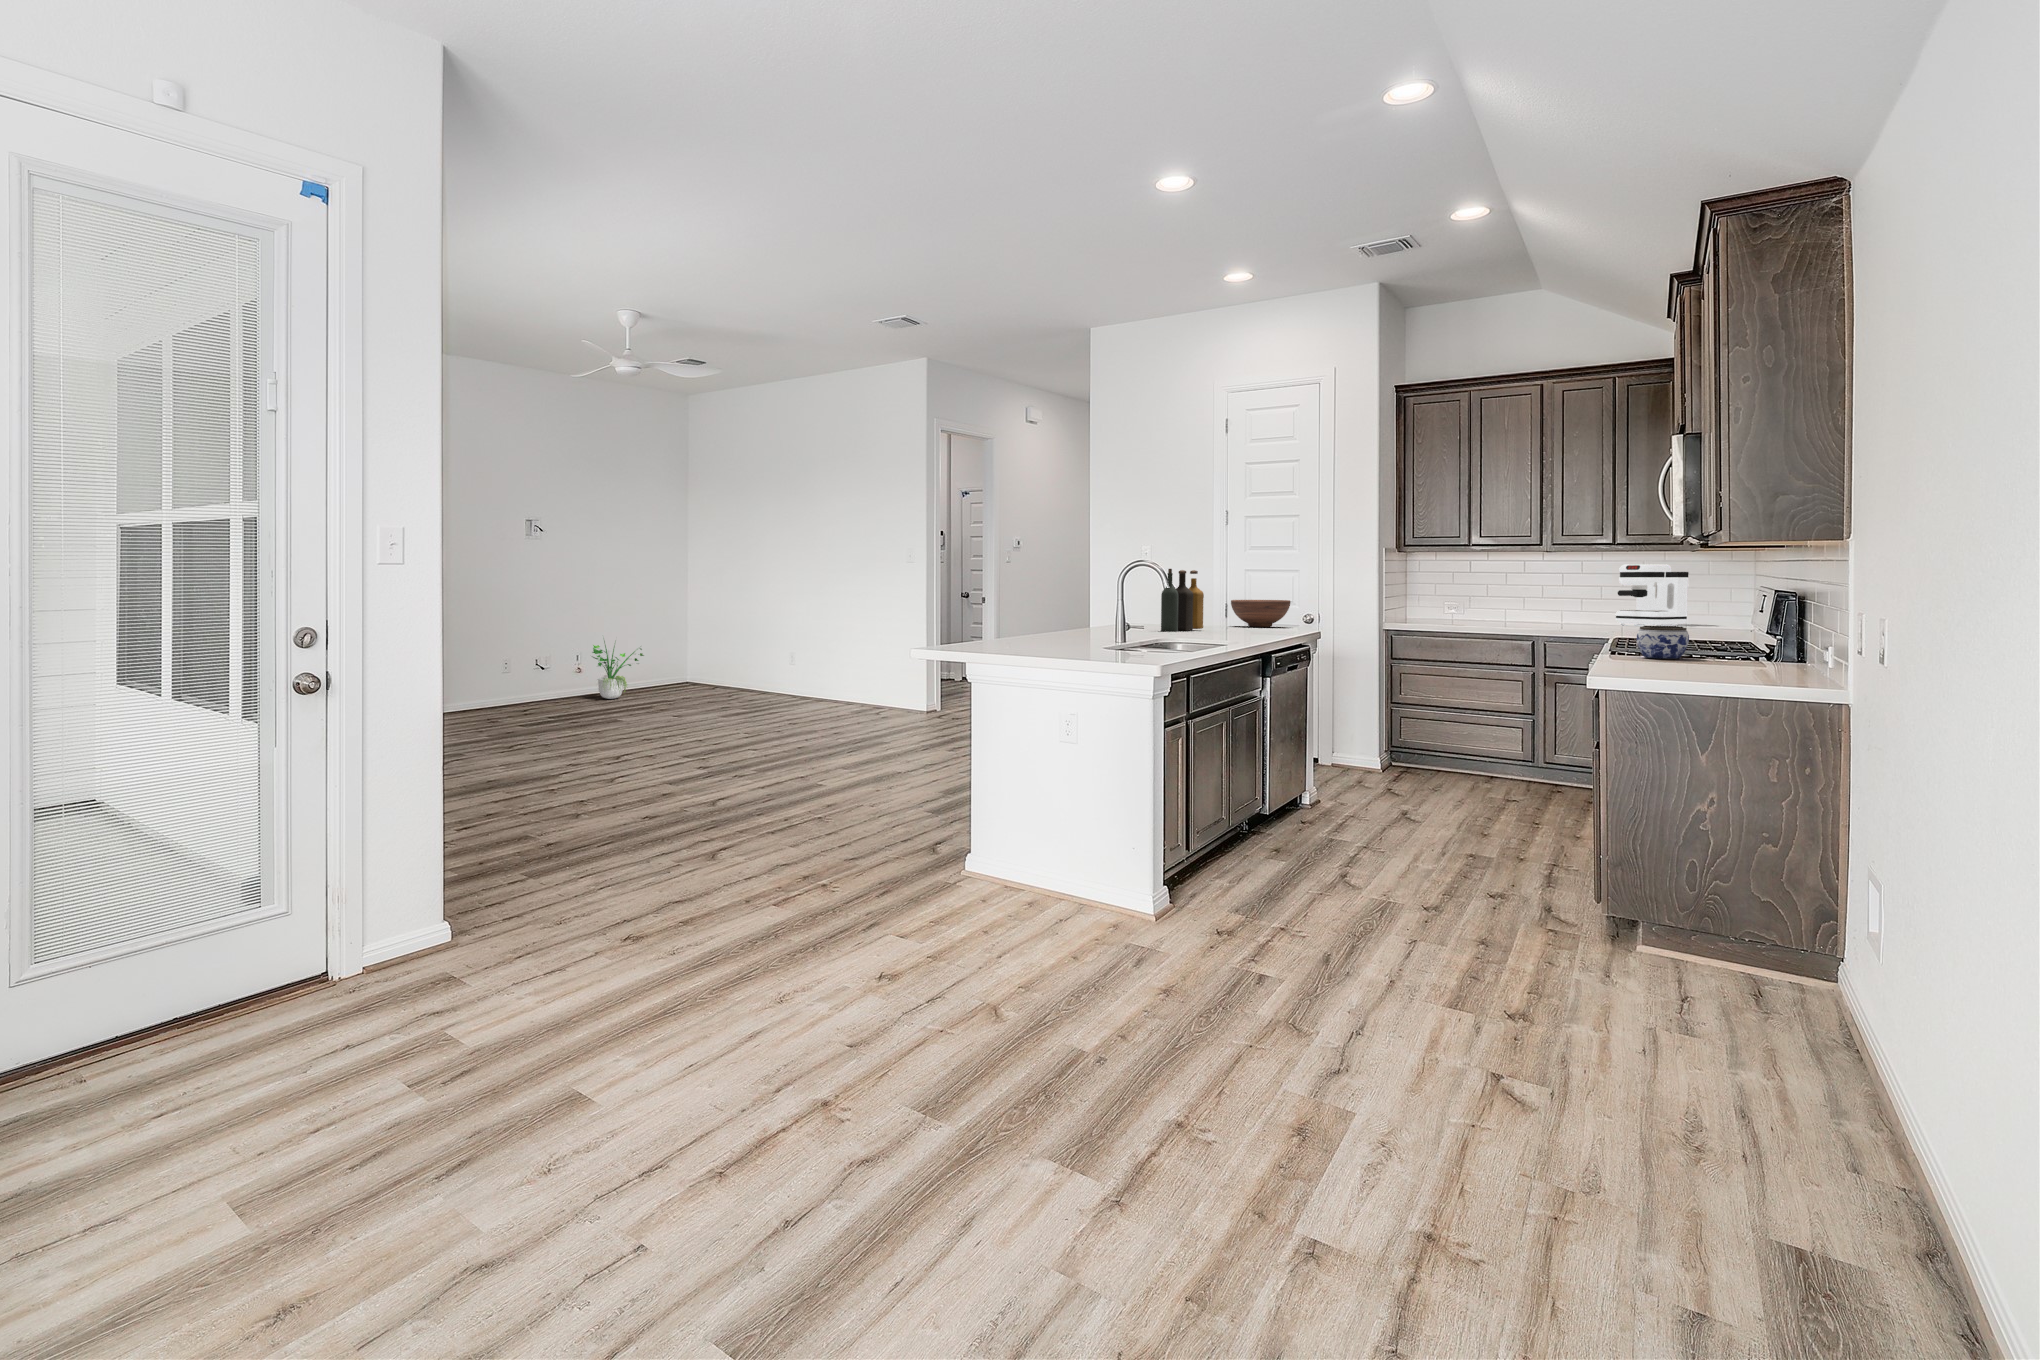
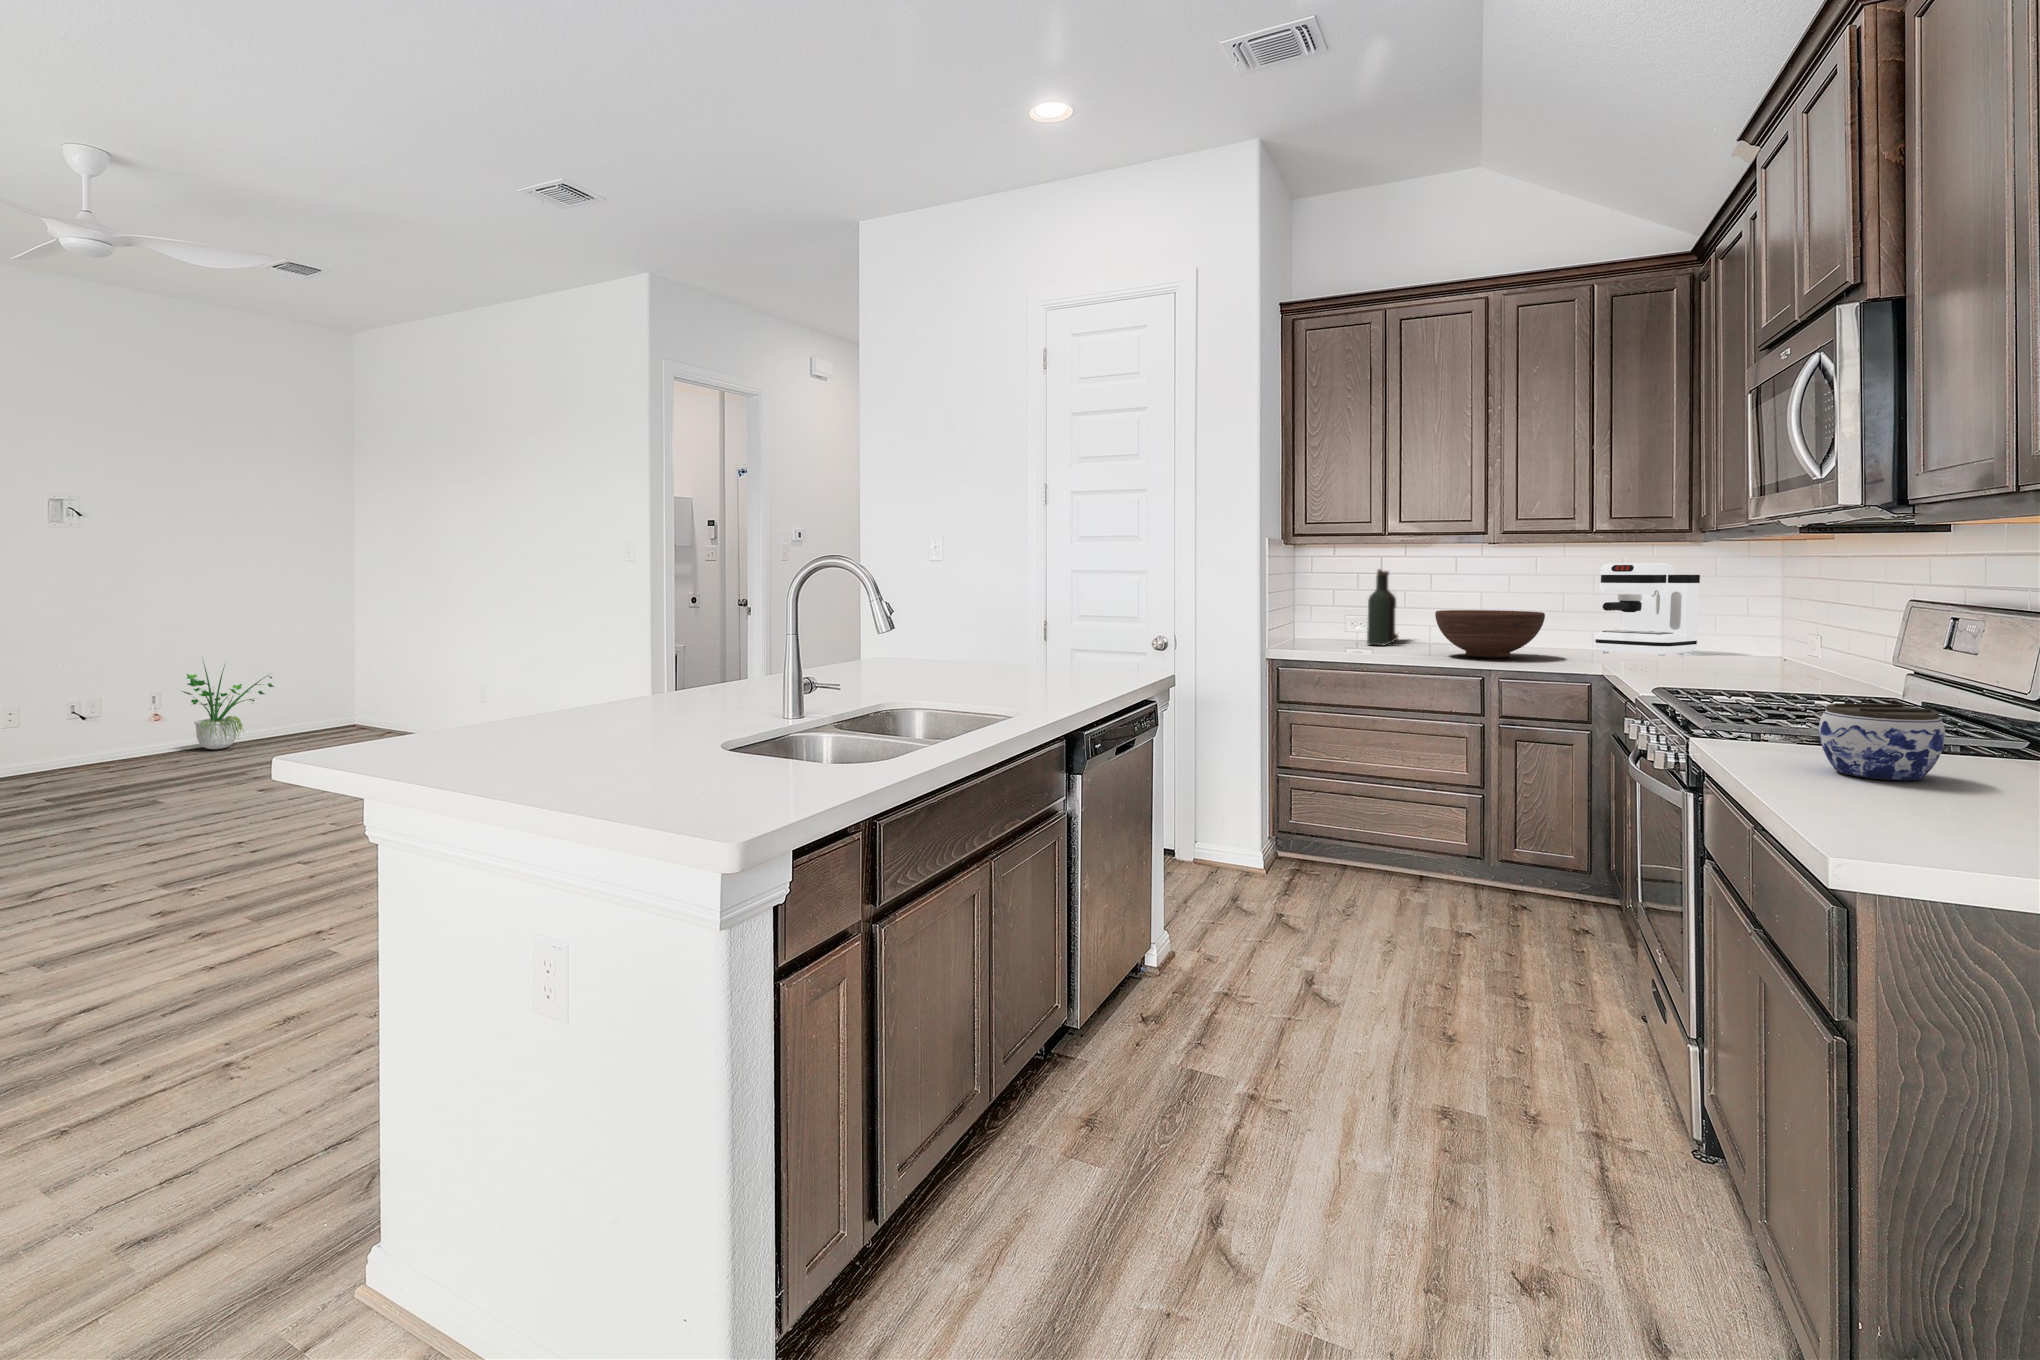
bottle: present [1161,569,1204,632] -> present [1367,569,1398,645]
fruit bowl: present [1231,600,1290,627] -> present [1435,610,1545,658]

